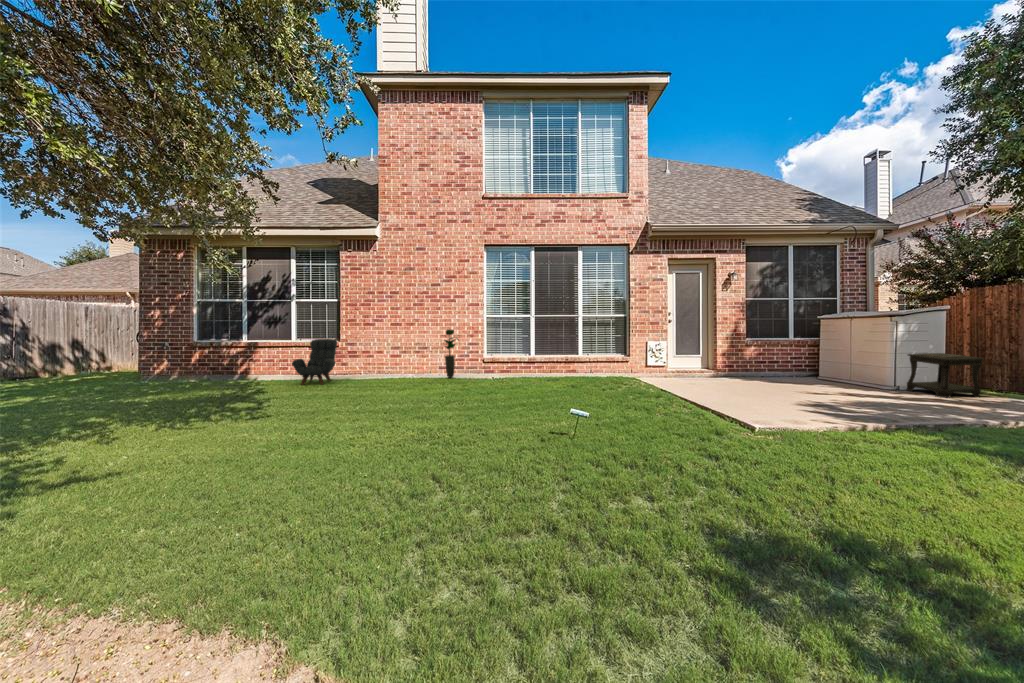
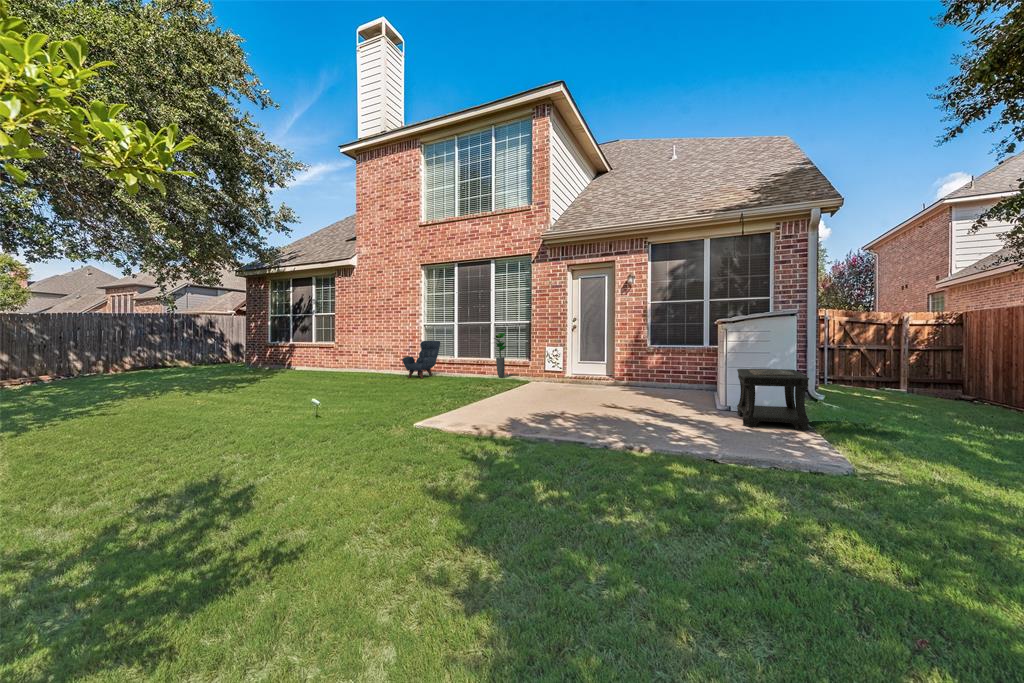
potted plant: present [444,329,458,378] -> present [494,333,506,378]
armchair: present [292,339,337,385] -> present [402,340,440,379]

